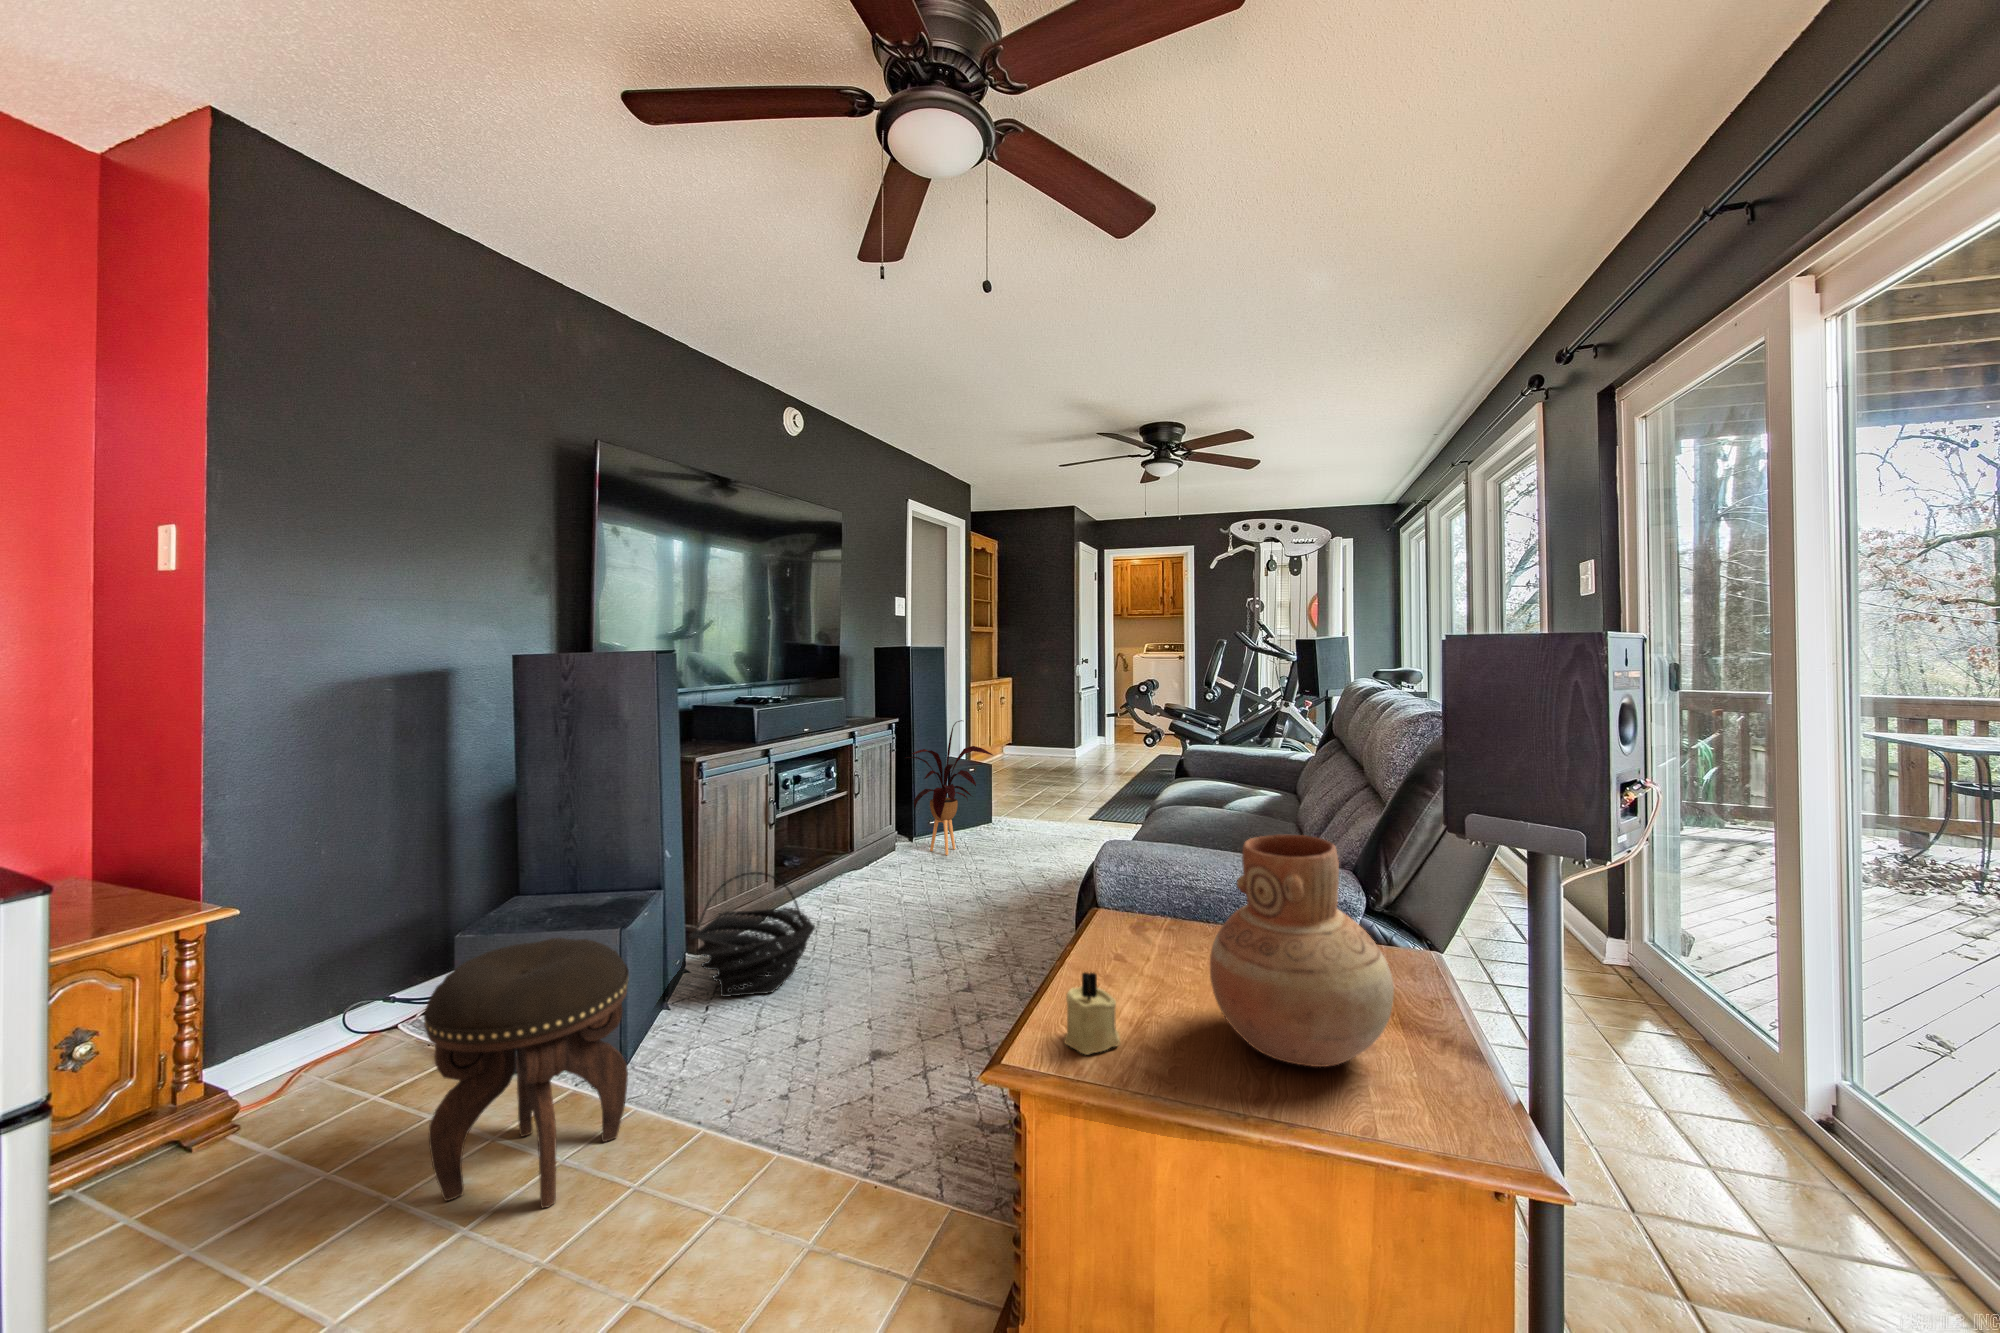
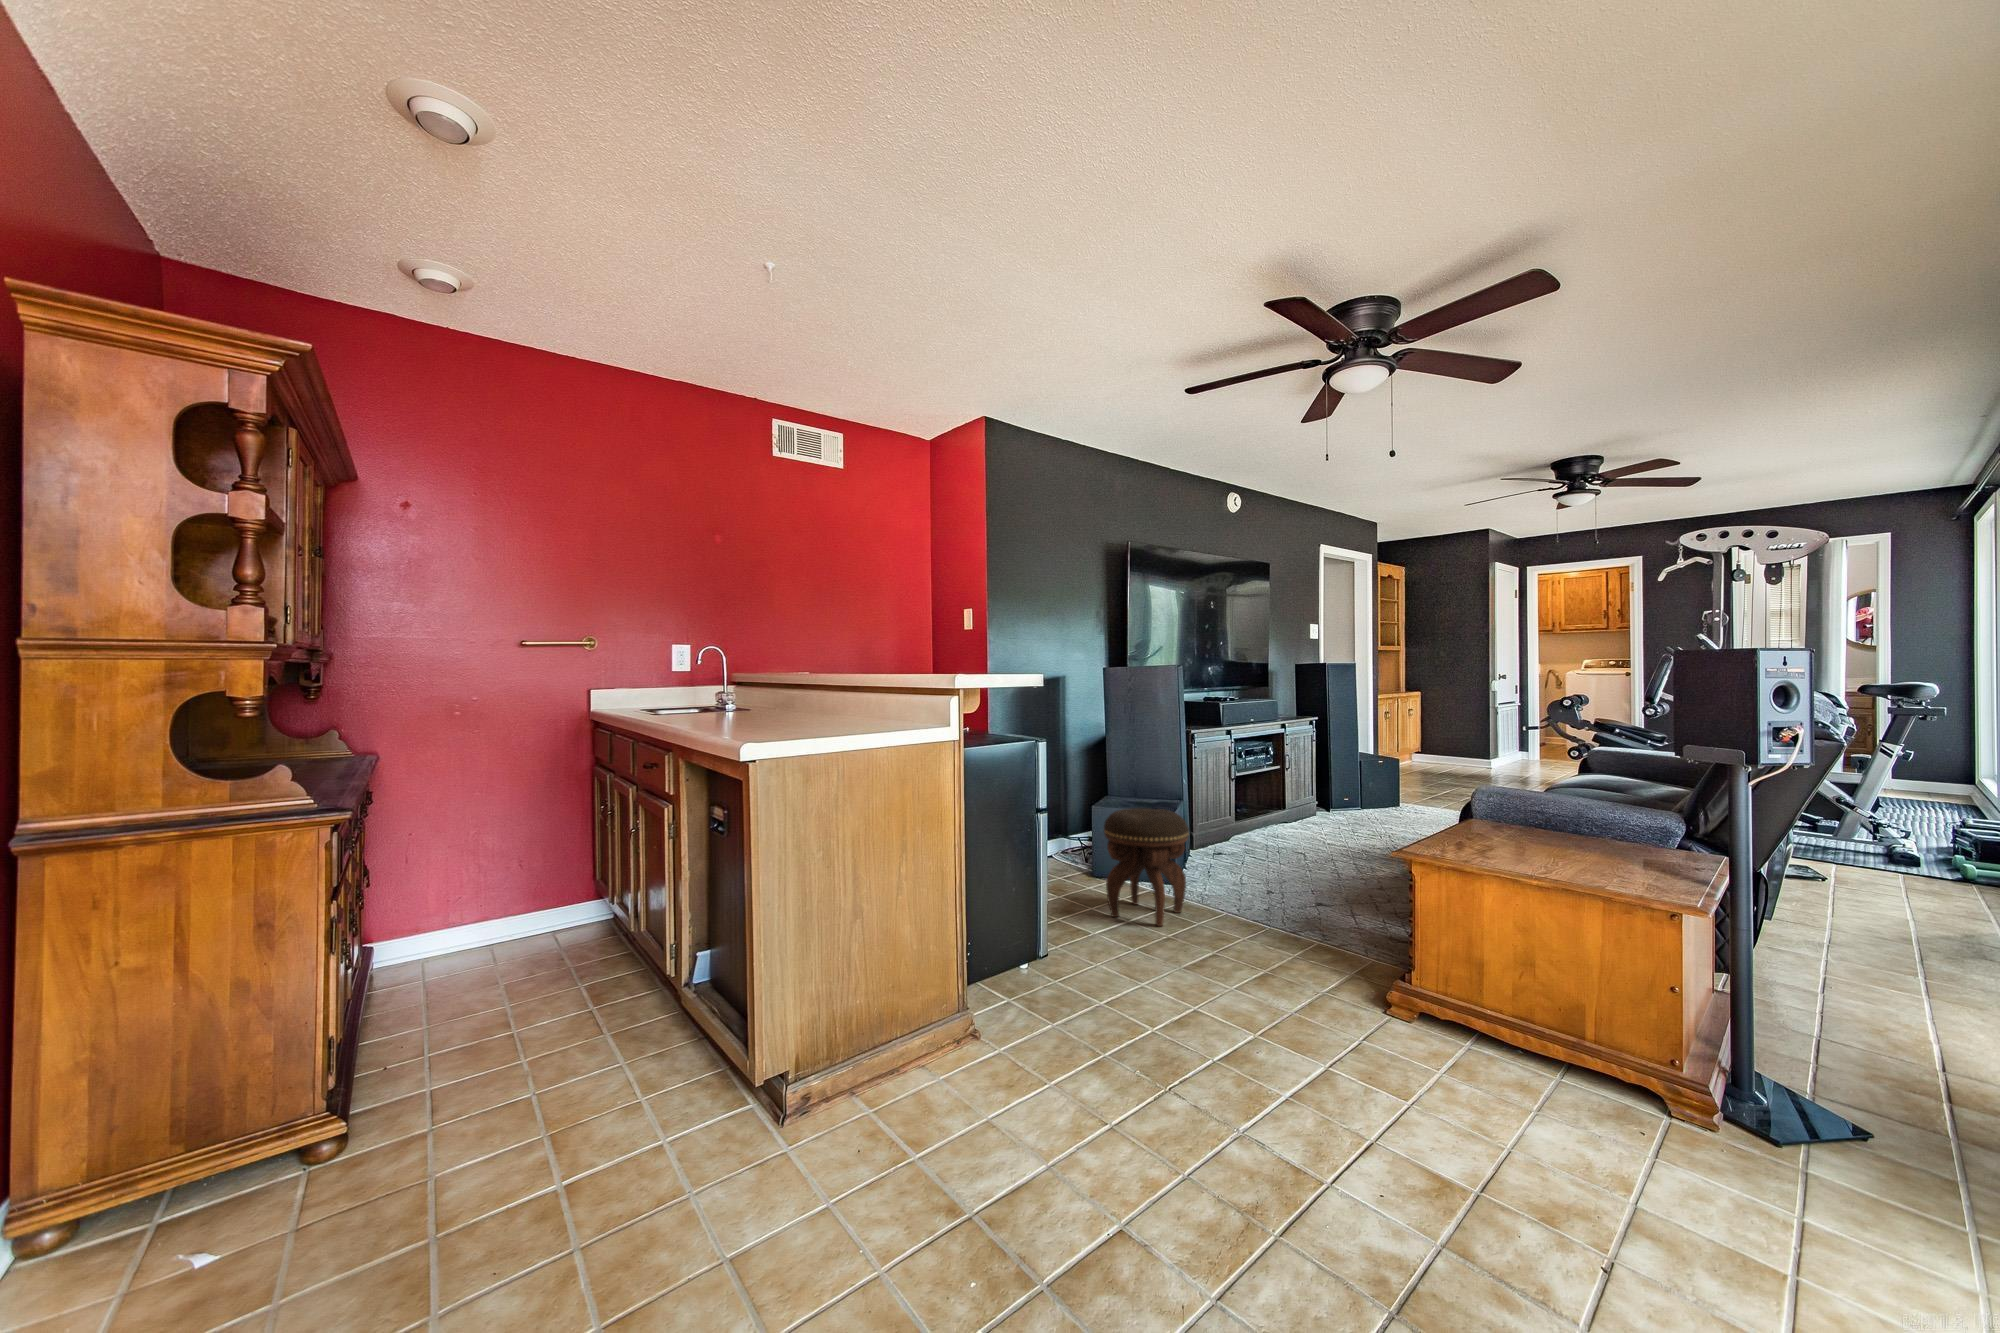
house plant: present [907,720,992,855] -> none [1322,720,1402,825]
vase: present [1210,835,1394,1067] -> none [1525,757,1636,867]
basket: present [689,872,815,997] -> none [1193,801,1272,876]
candle: present [1065,972,1120,1055] -> none [1439,816,1470,852]

